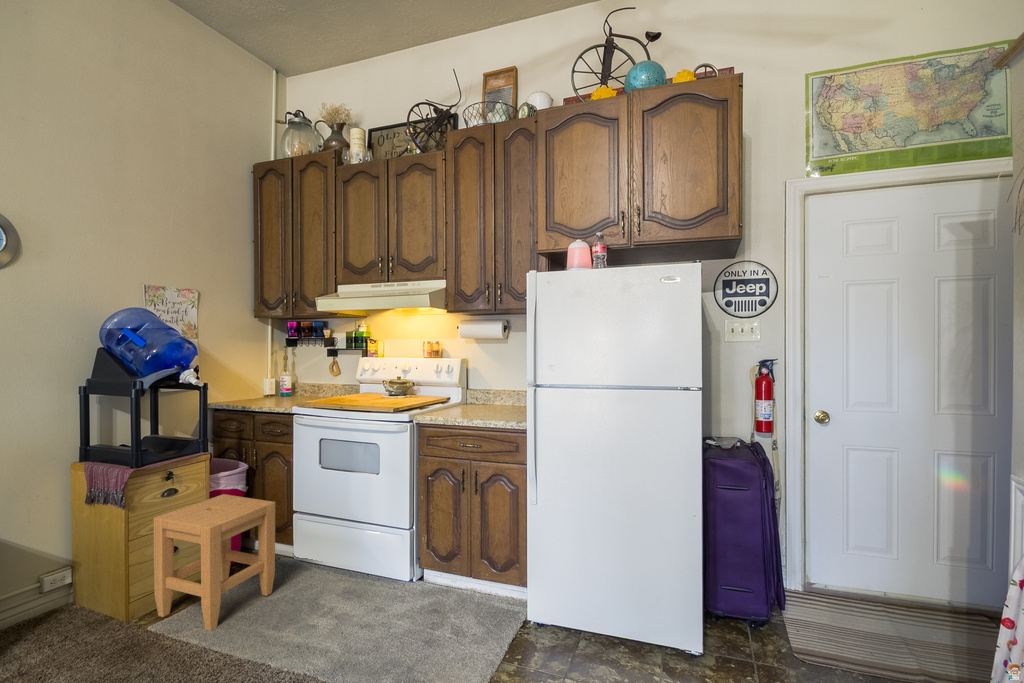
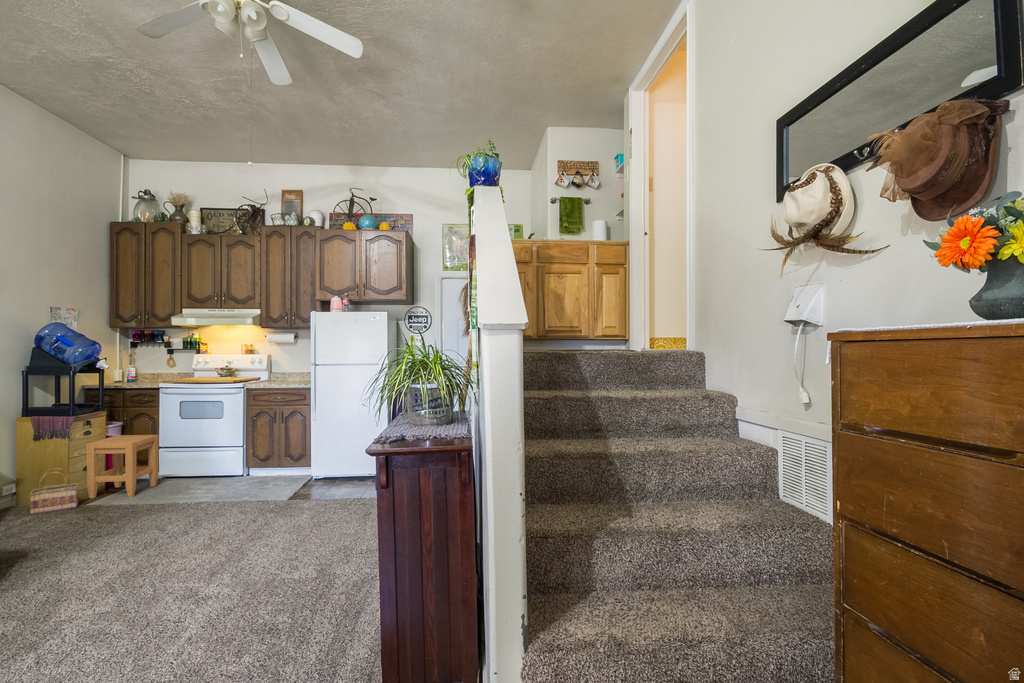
basket: none [29,566,128,662] -> present [30,468,78,515]

